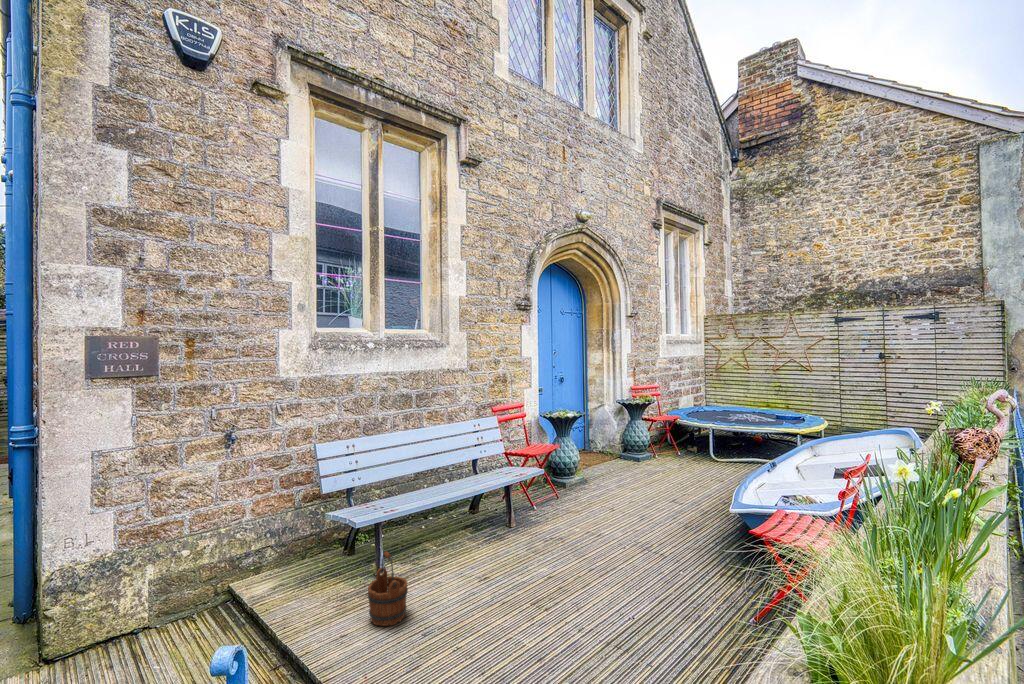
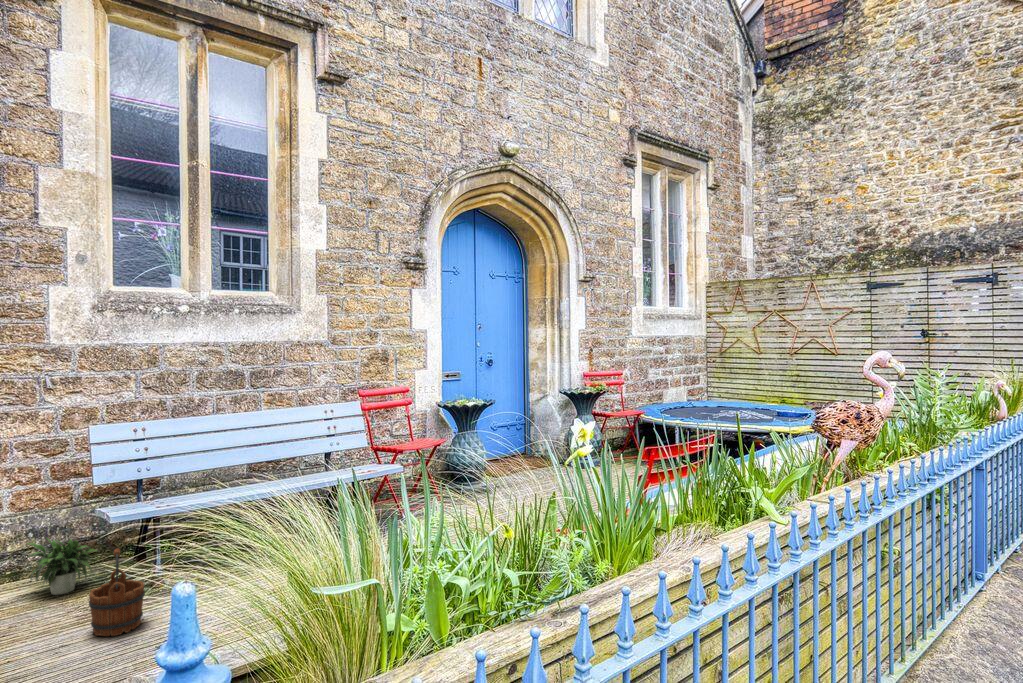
potted plant: none [270,538,335,587] -> present [19,538,96,595]

